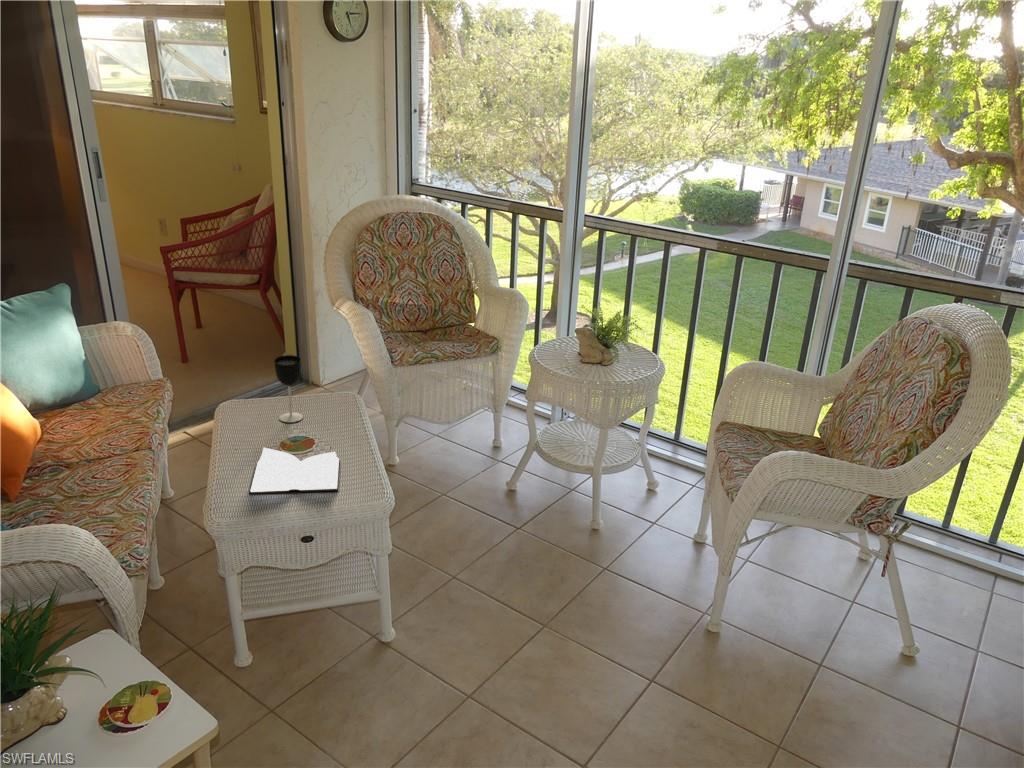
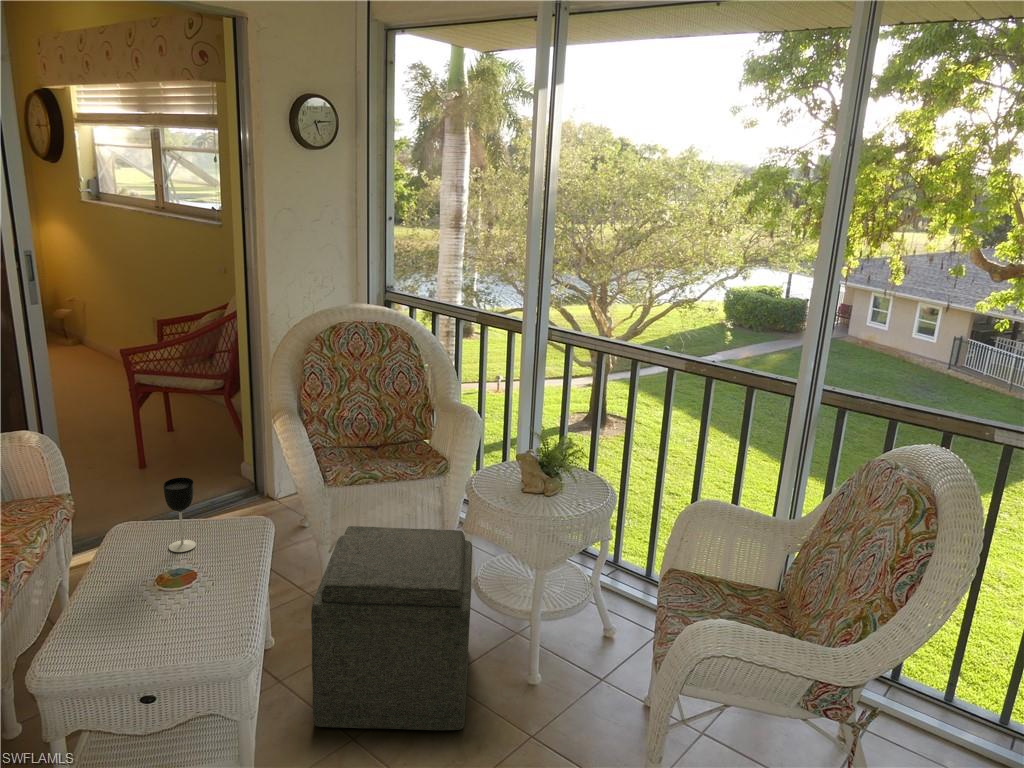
ottoman: none [418,398,557,568] -> present [311,526,472,730]
book: present [249,448,340,494] -> none [91,585,212,641]

